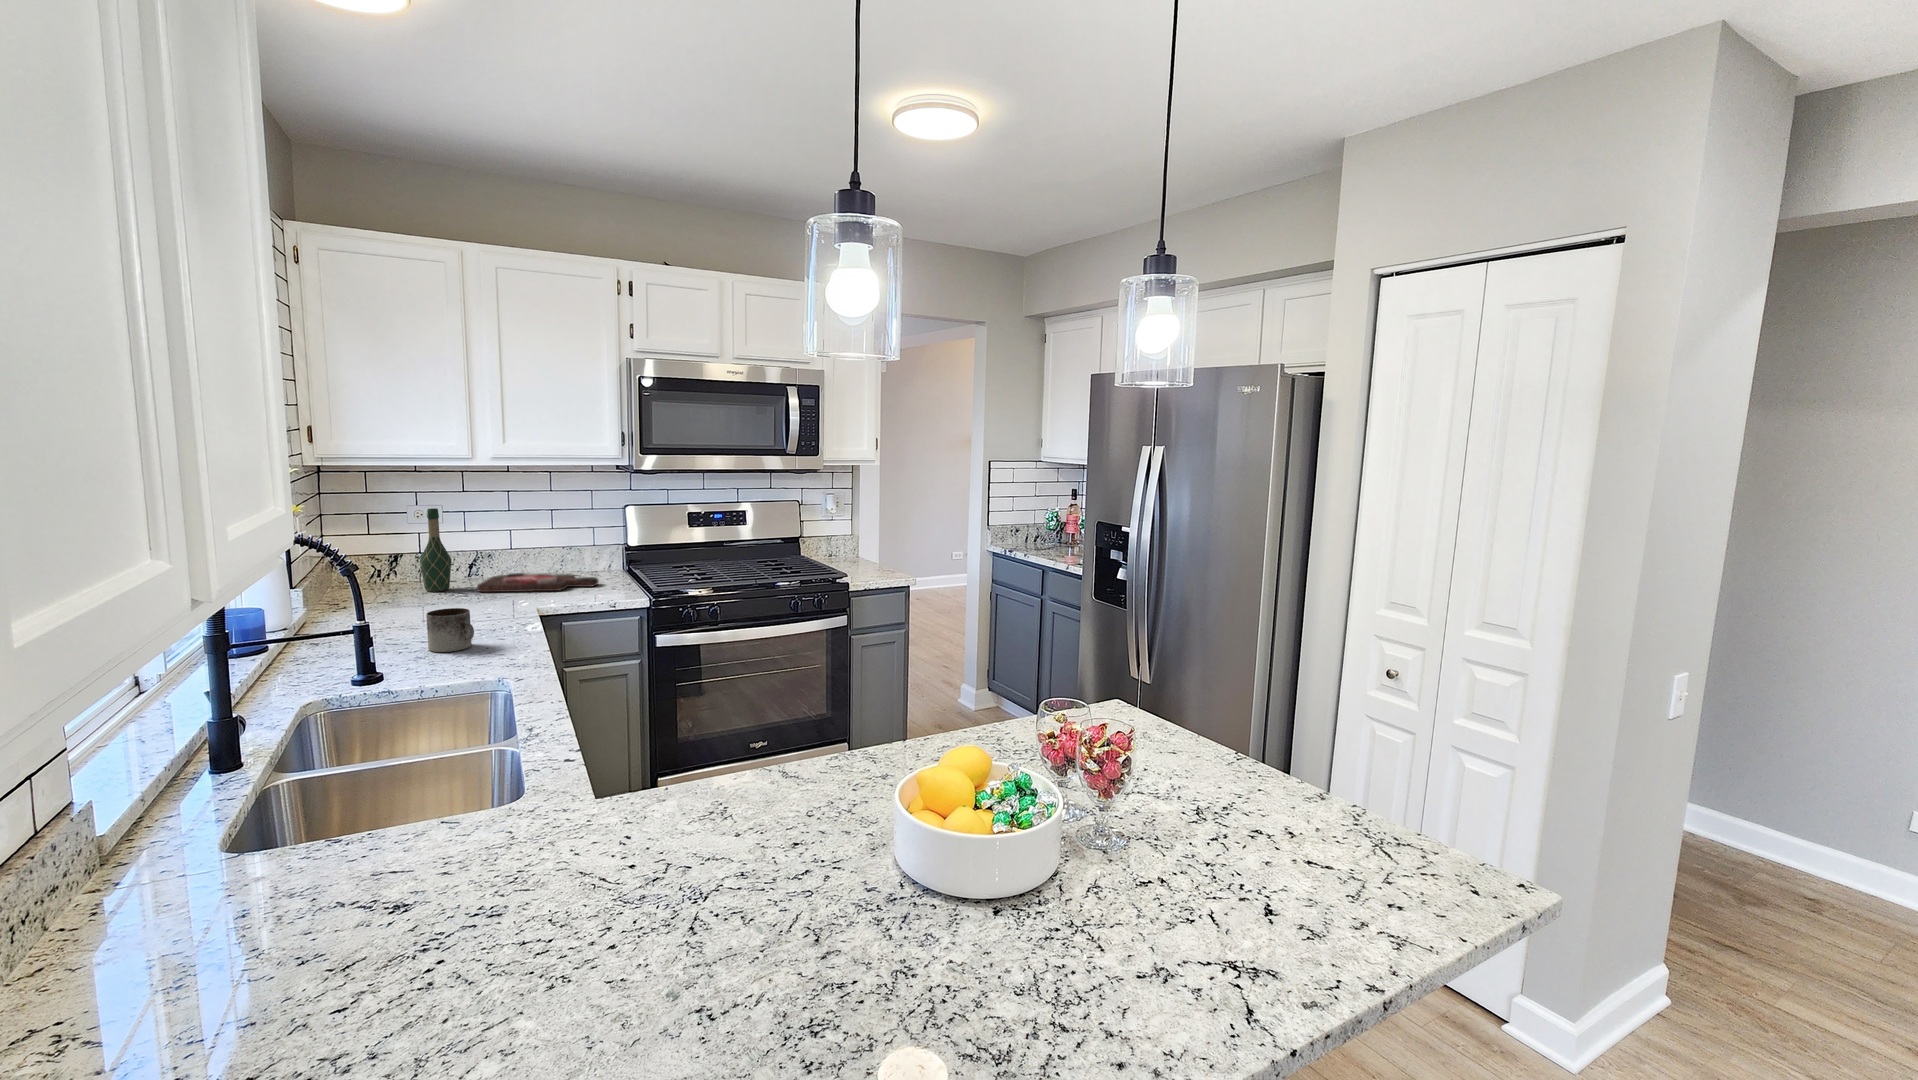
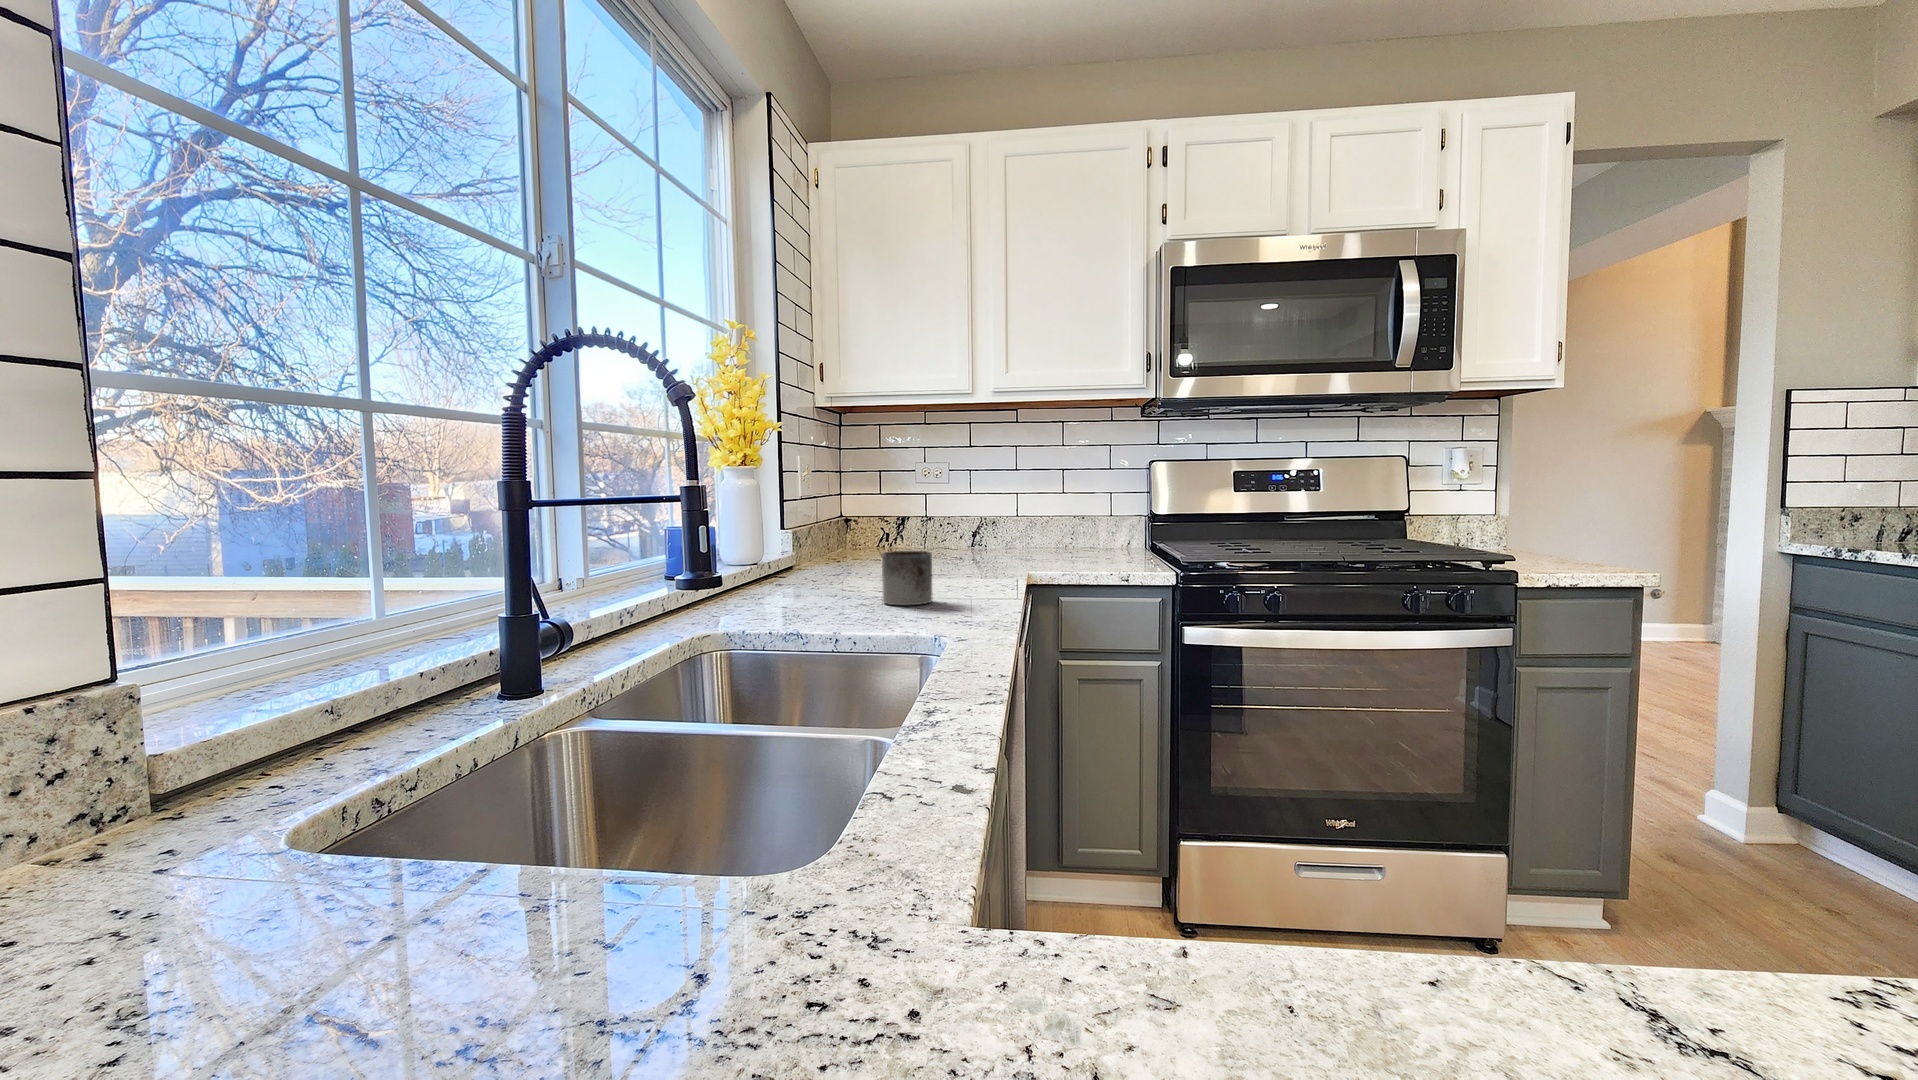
wine bottle: present [420,508,451,591] -> none [923,462,953,559]
cutting board: present [477,573,599,592] -> none [975,543,1114,564]

